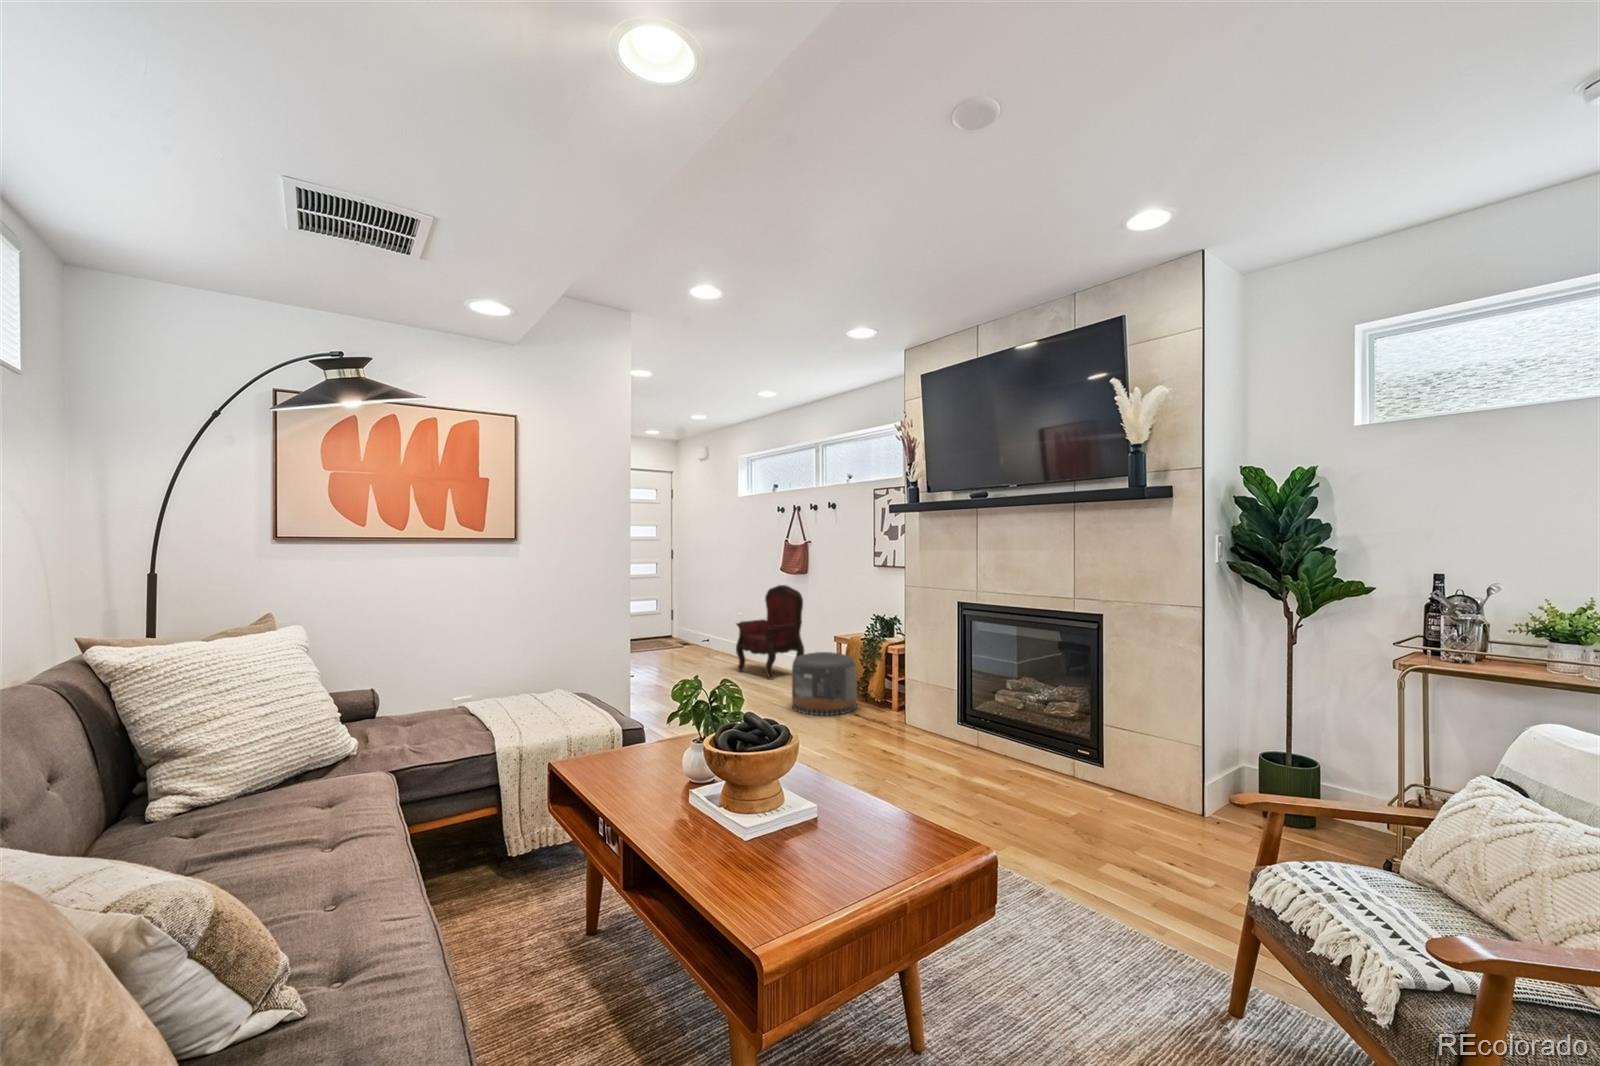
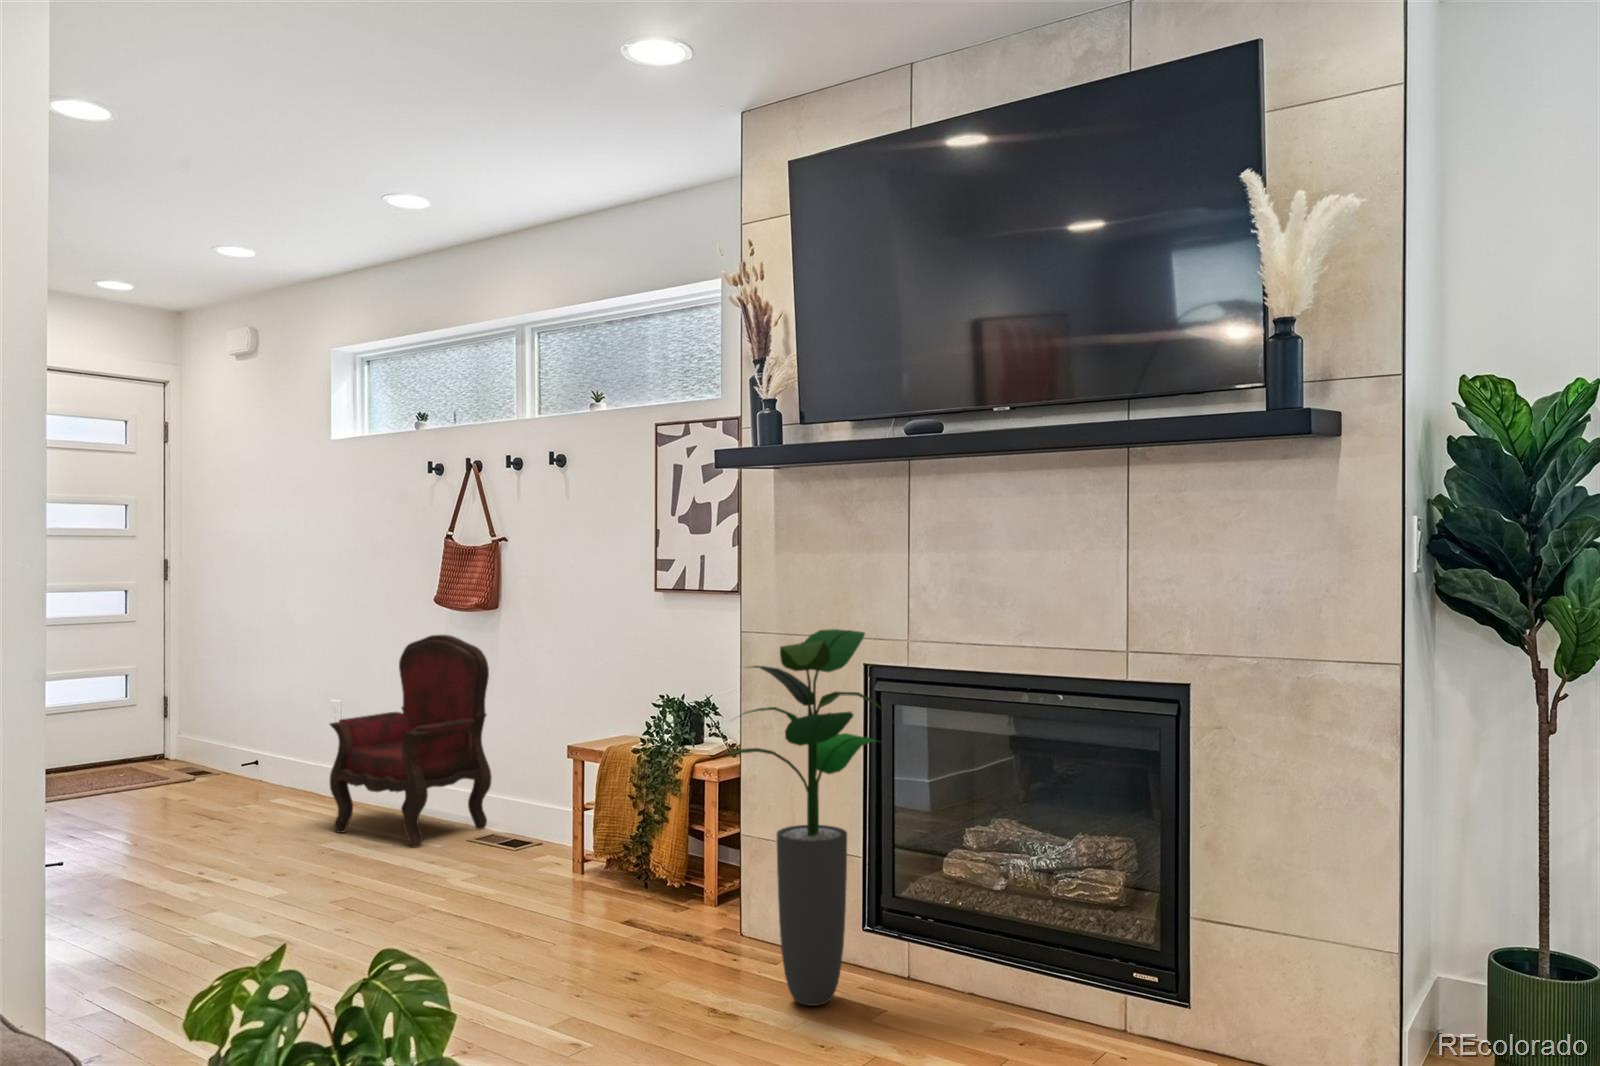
potted plant: none [890,586,967,753] -> present [727,629,888,1006]
pouf: present [792,652,857,715] -> none [476,783,625,930]

